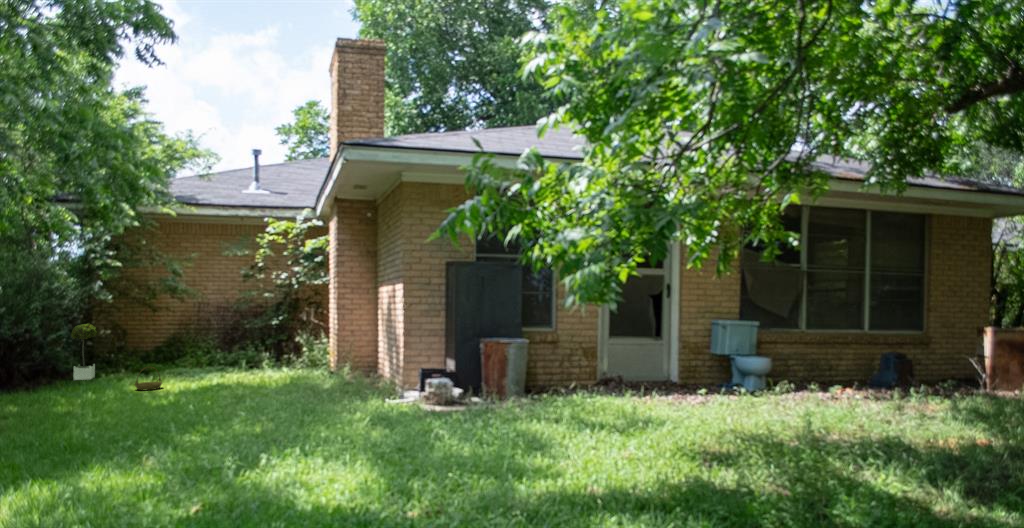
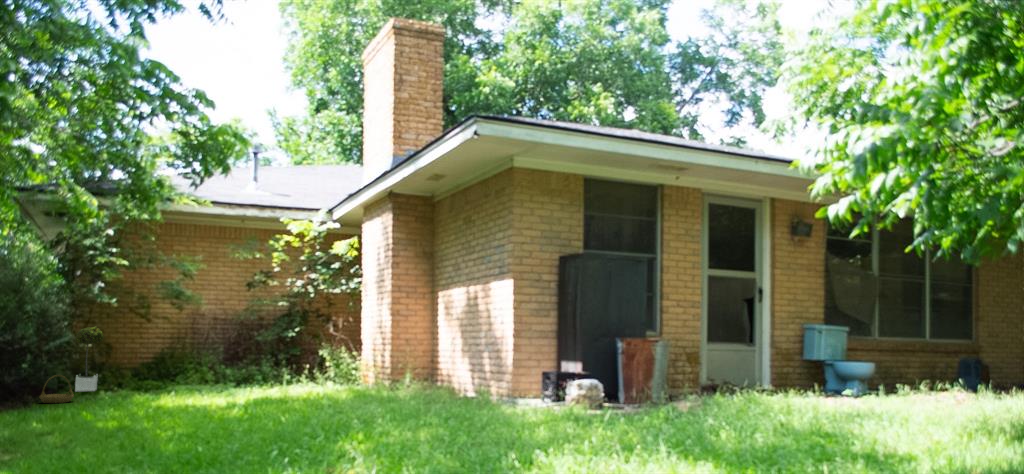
basket: present [134,367,162,390] -> present [39,375,74,403]

